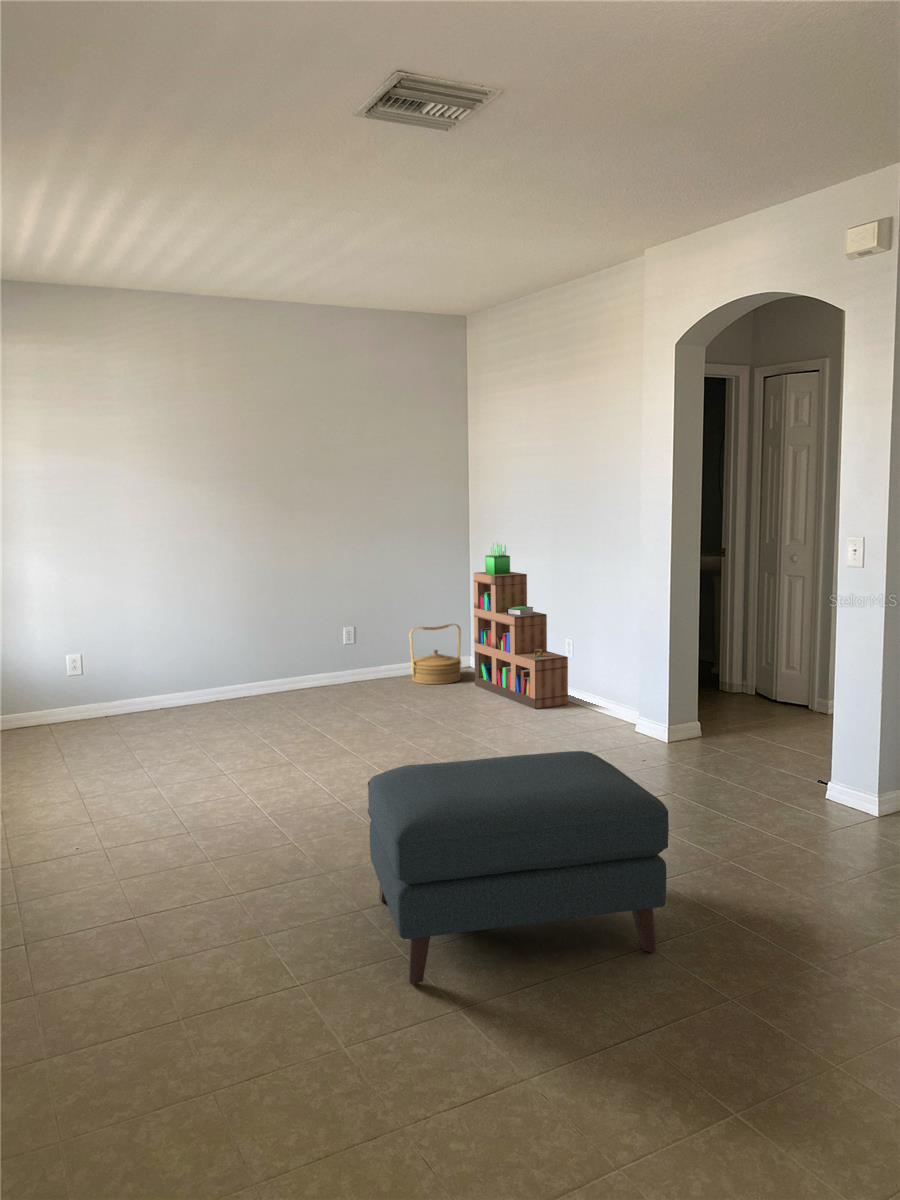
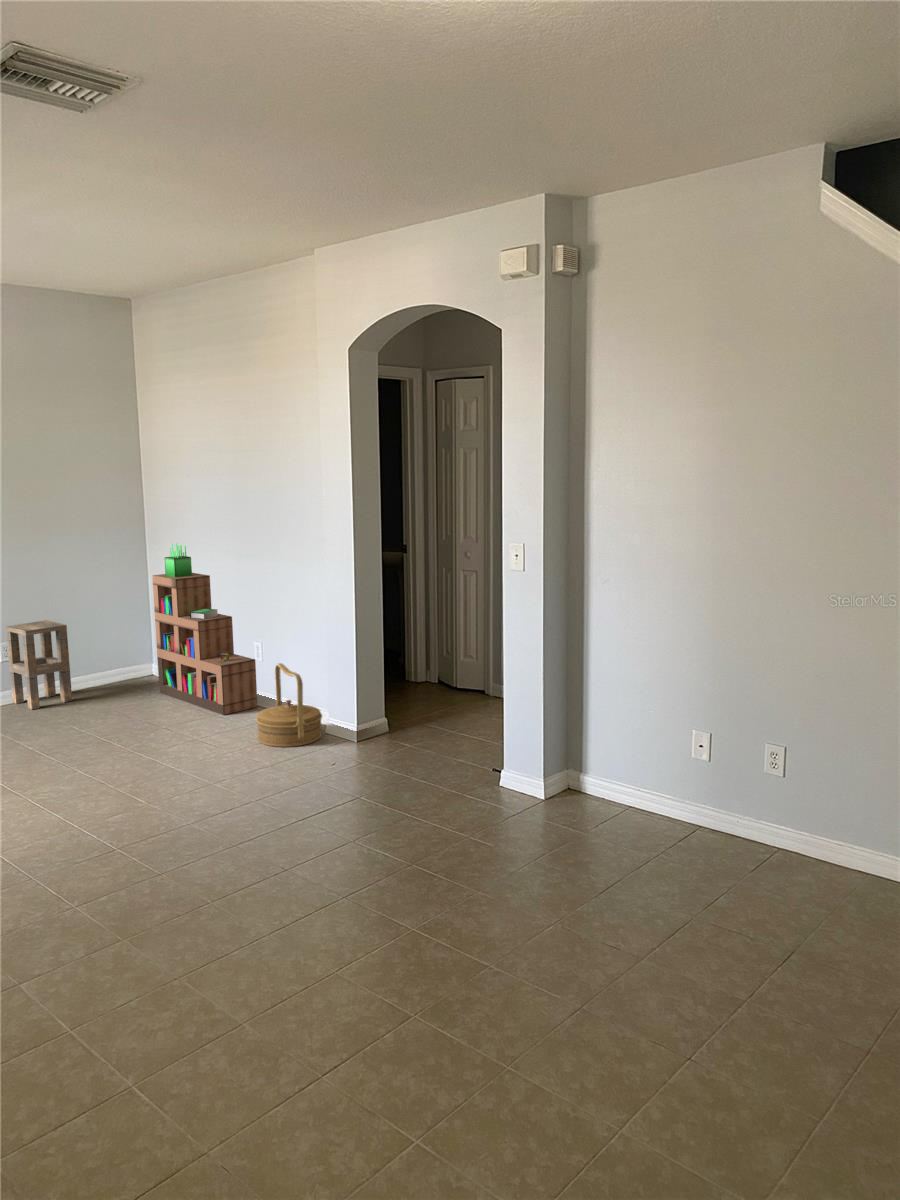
side table: none [344,612,397,692] -> present [6,620,72,710]
woven basket: present [409,624,461,684] -> present [256,663,322,747]
ottoman: present [368,751,669,985] -> none [22,778,351,1066]

